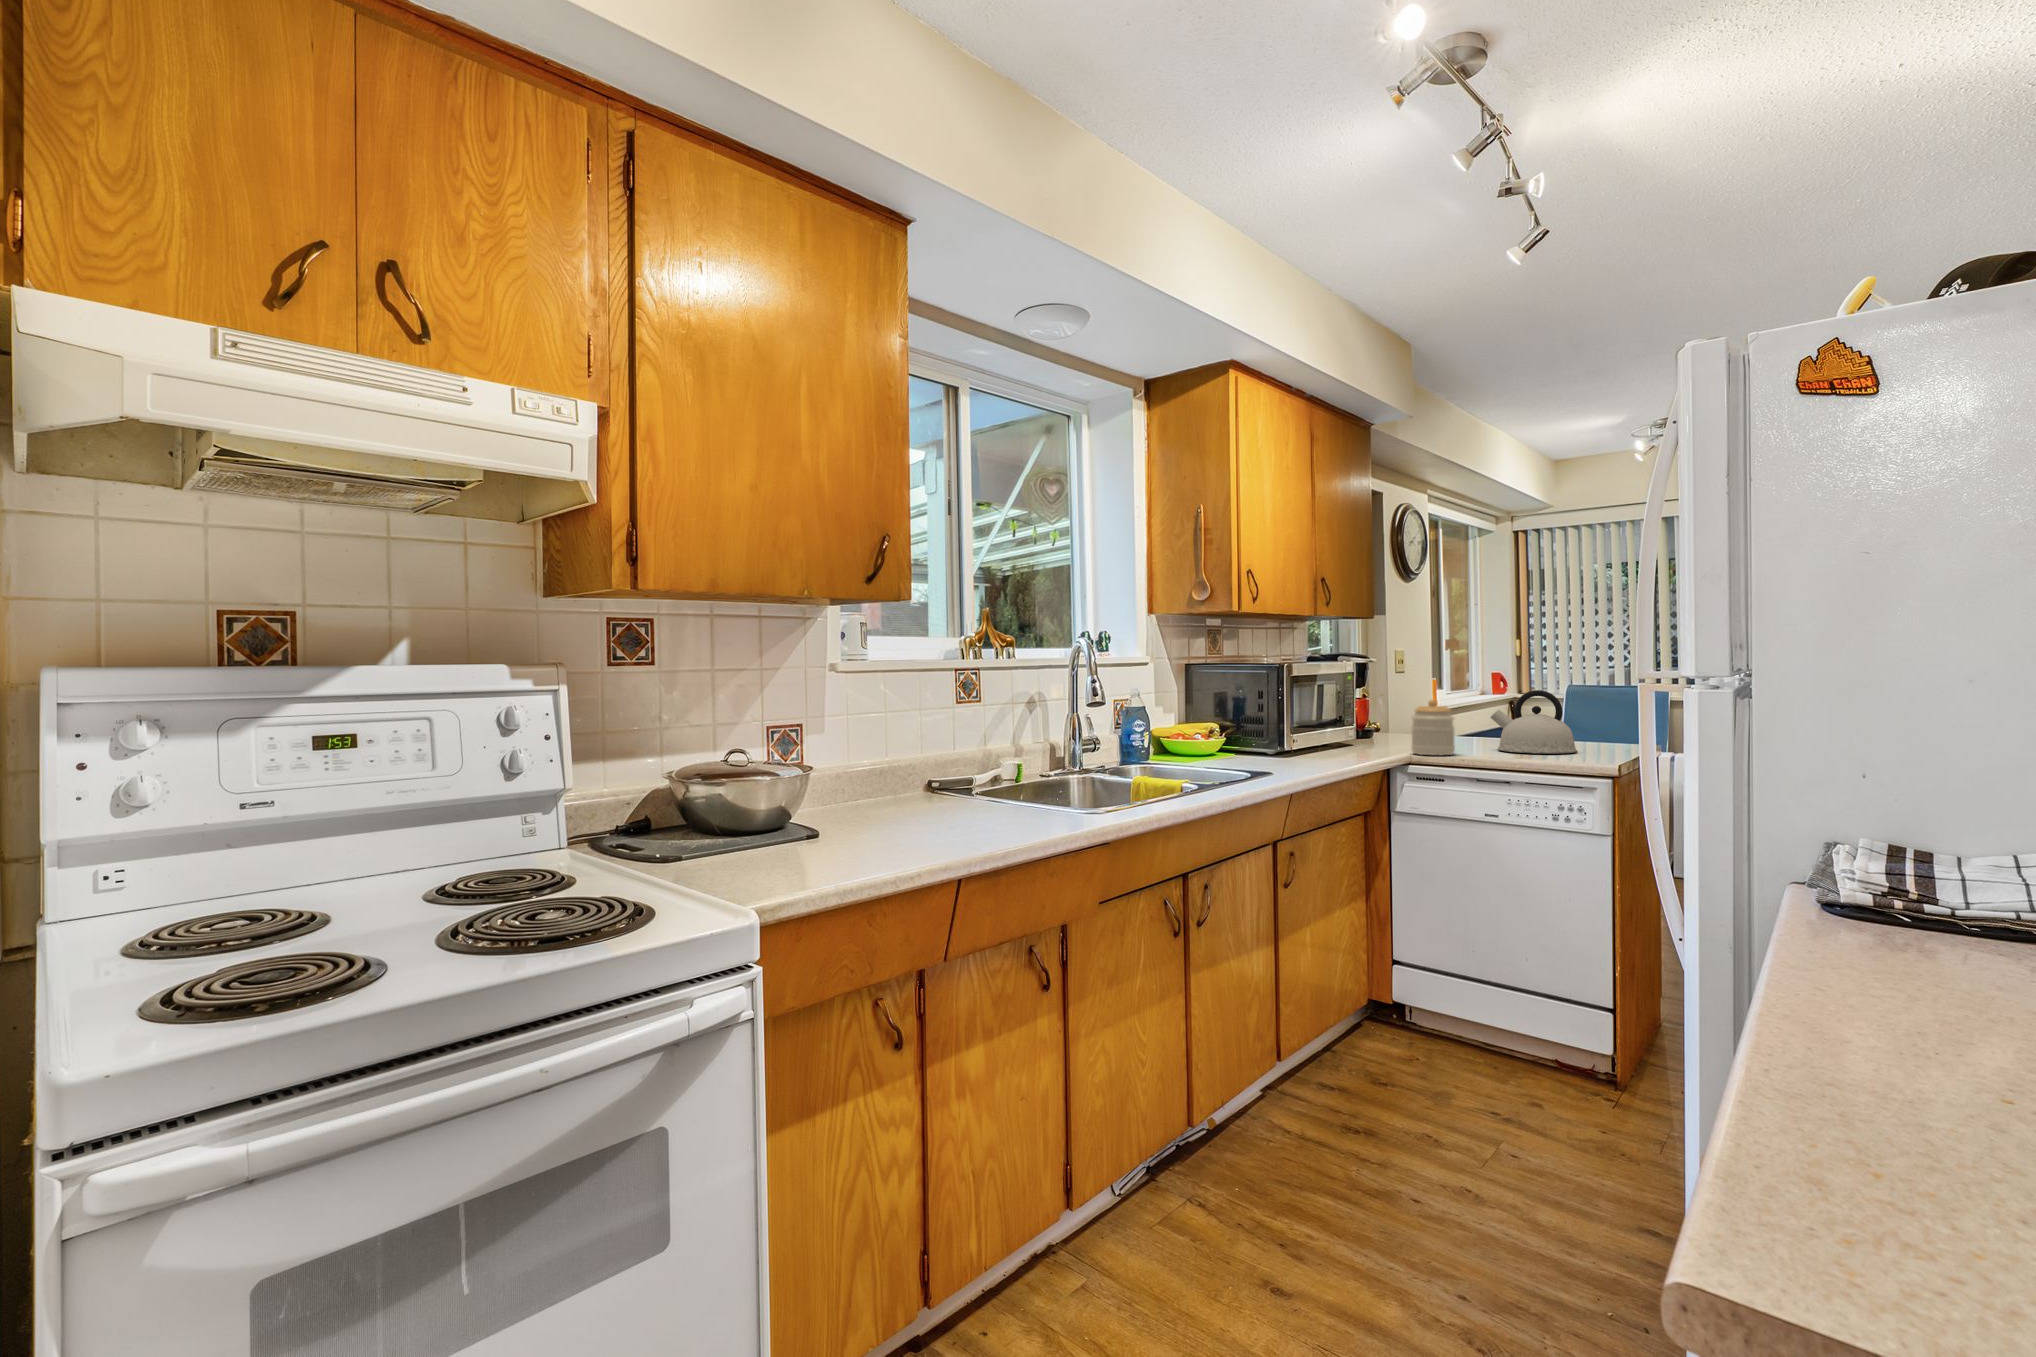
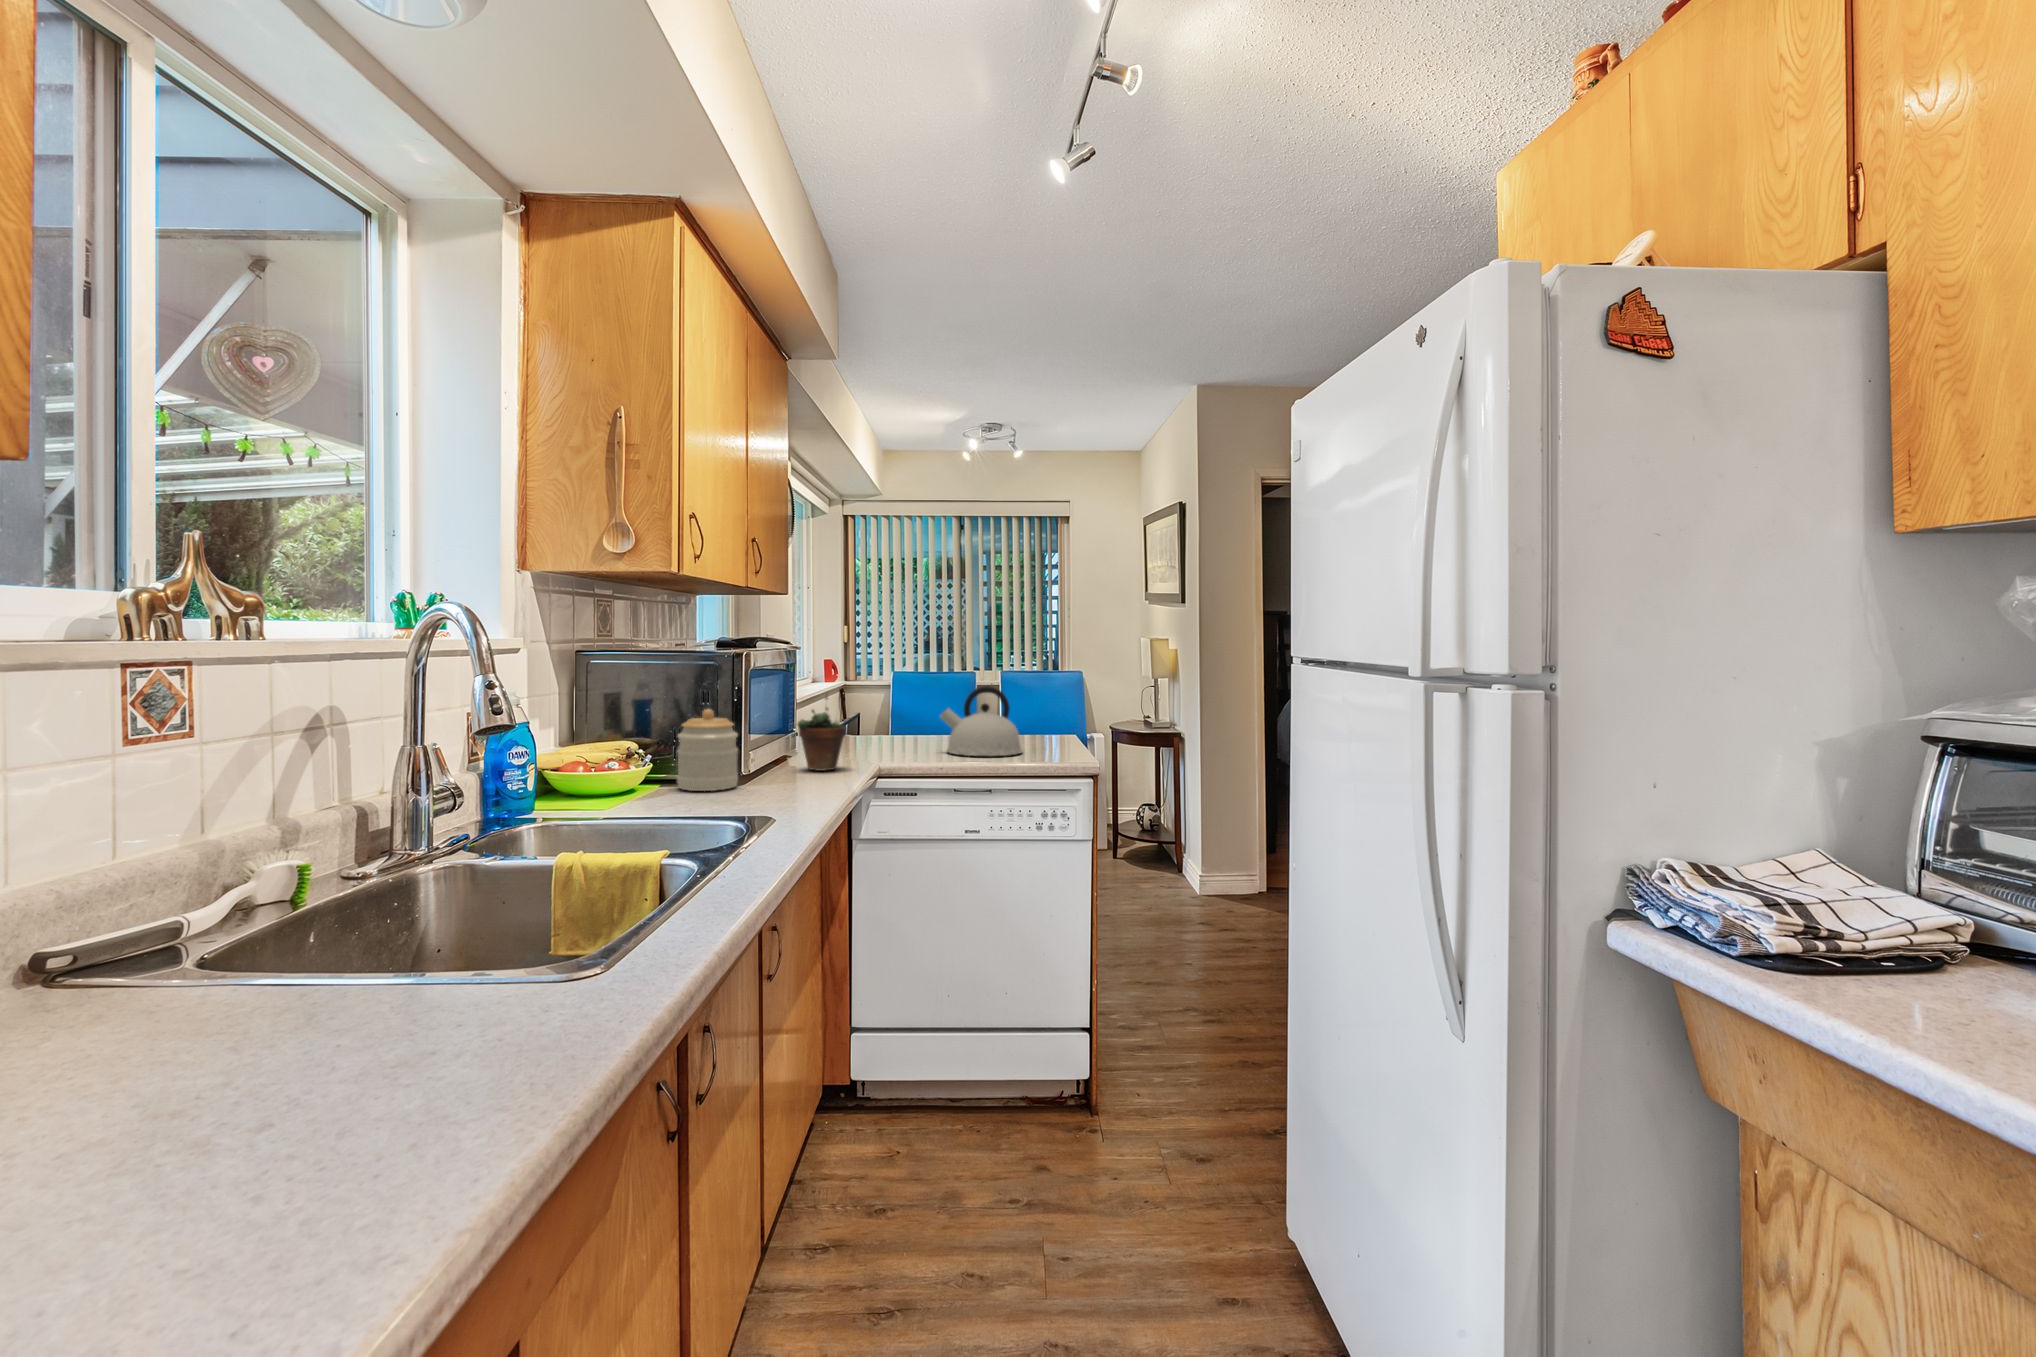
succulent plant: none [1342,693,1385,755] -> present [797,695,846,771]
jar: present [1411,699,1455,755] -> present [677,709,738,791]

